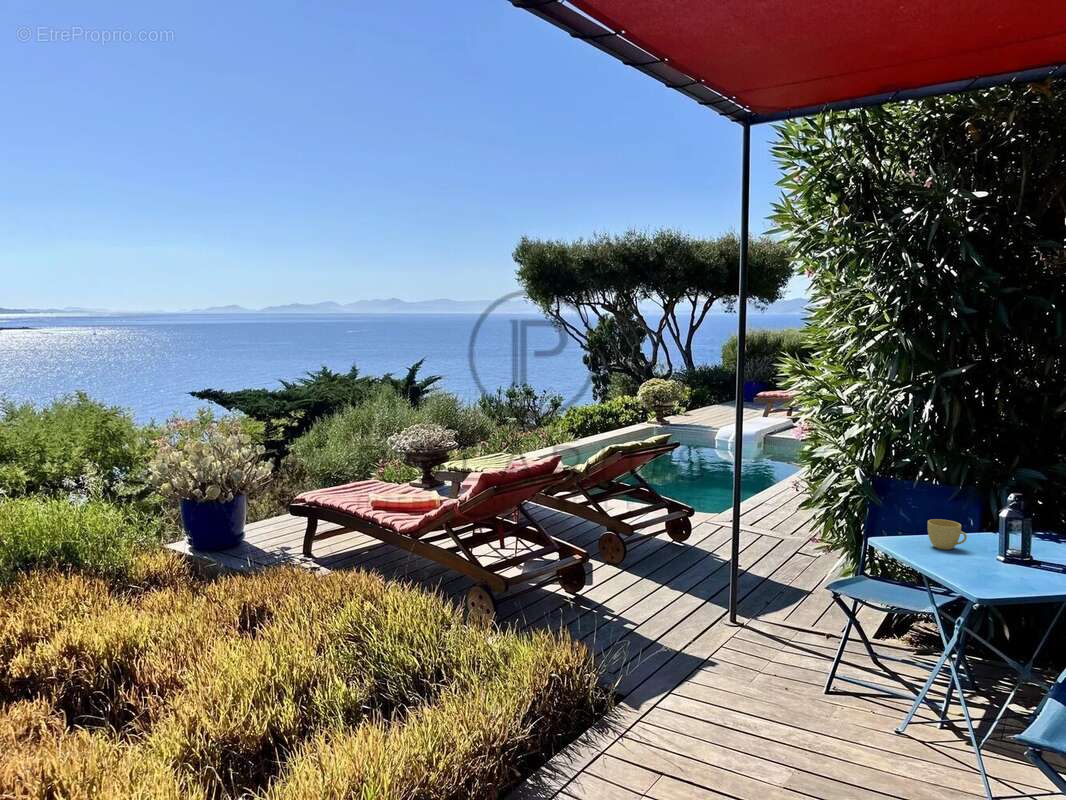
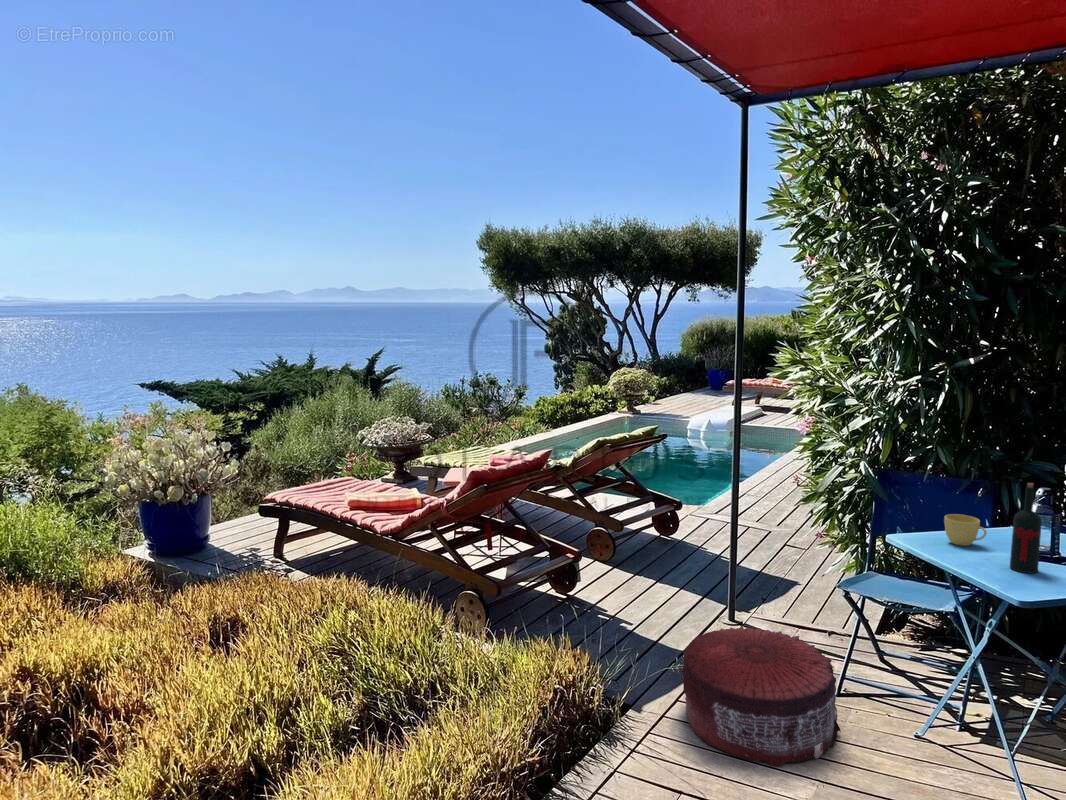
wine bottle: none [982,488,1011,575] -> present [1010,483,1042,573]
pouf: none [671,624,824,755] -> present [681,626,841,766]

